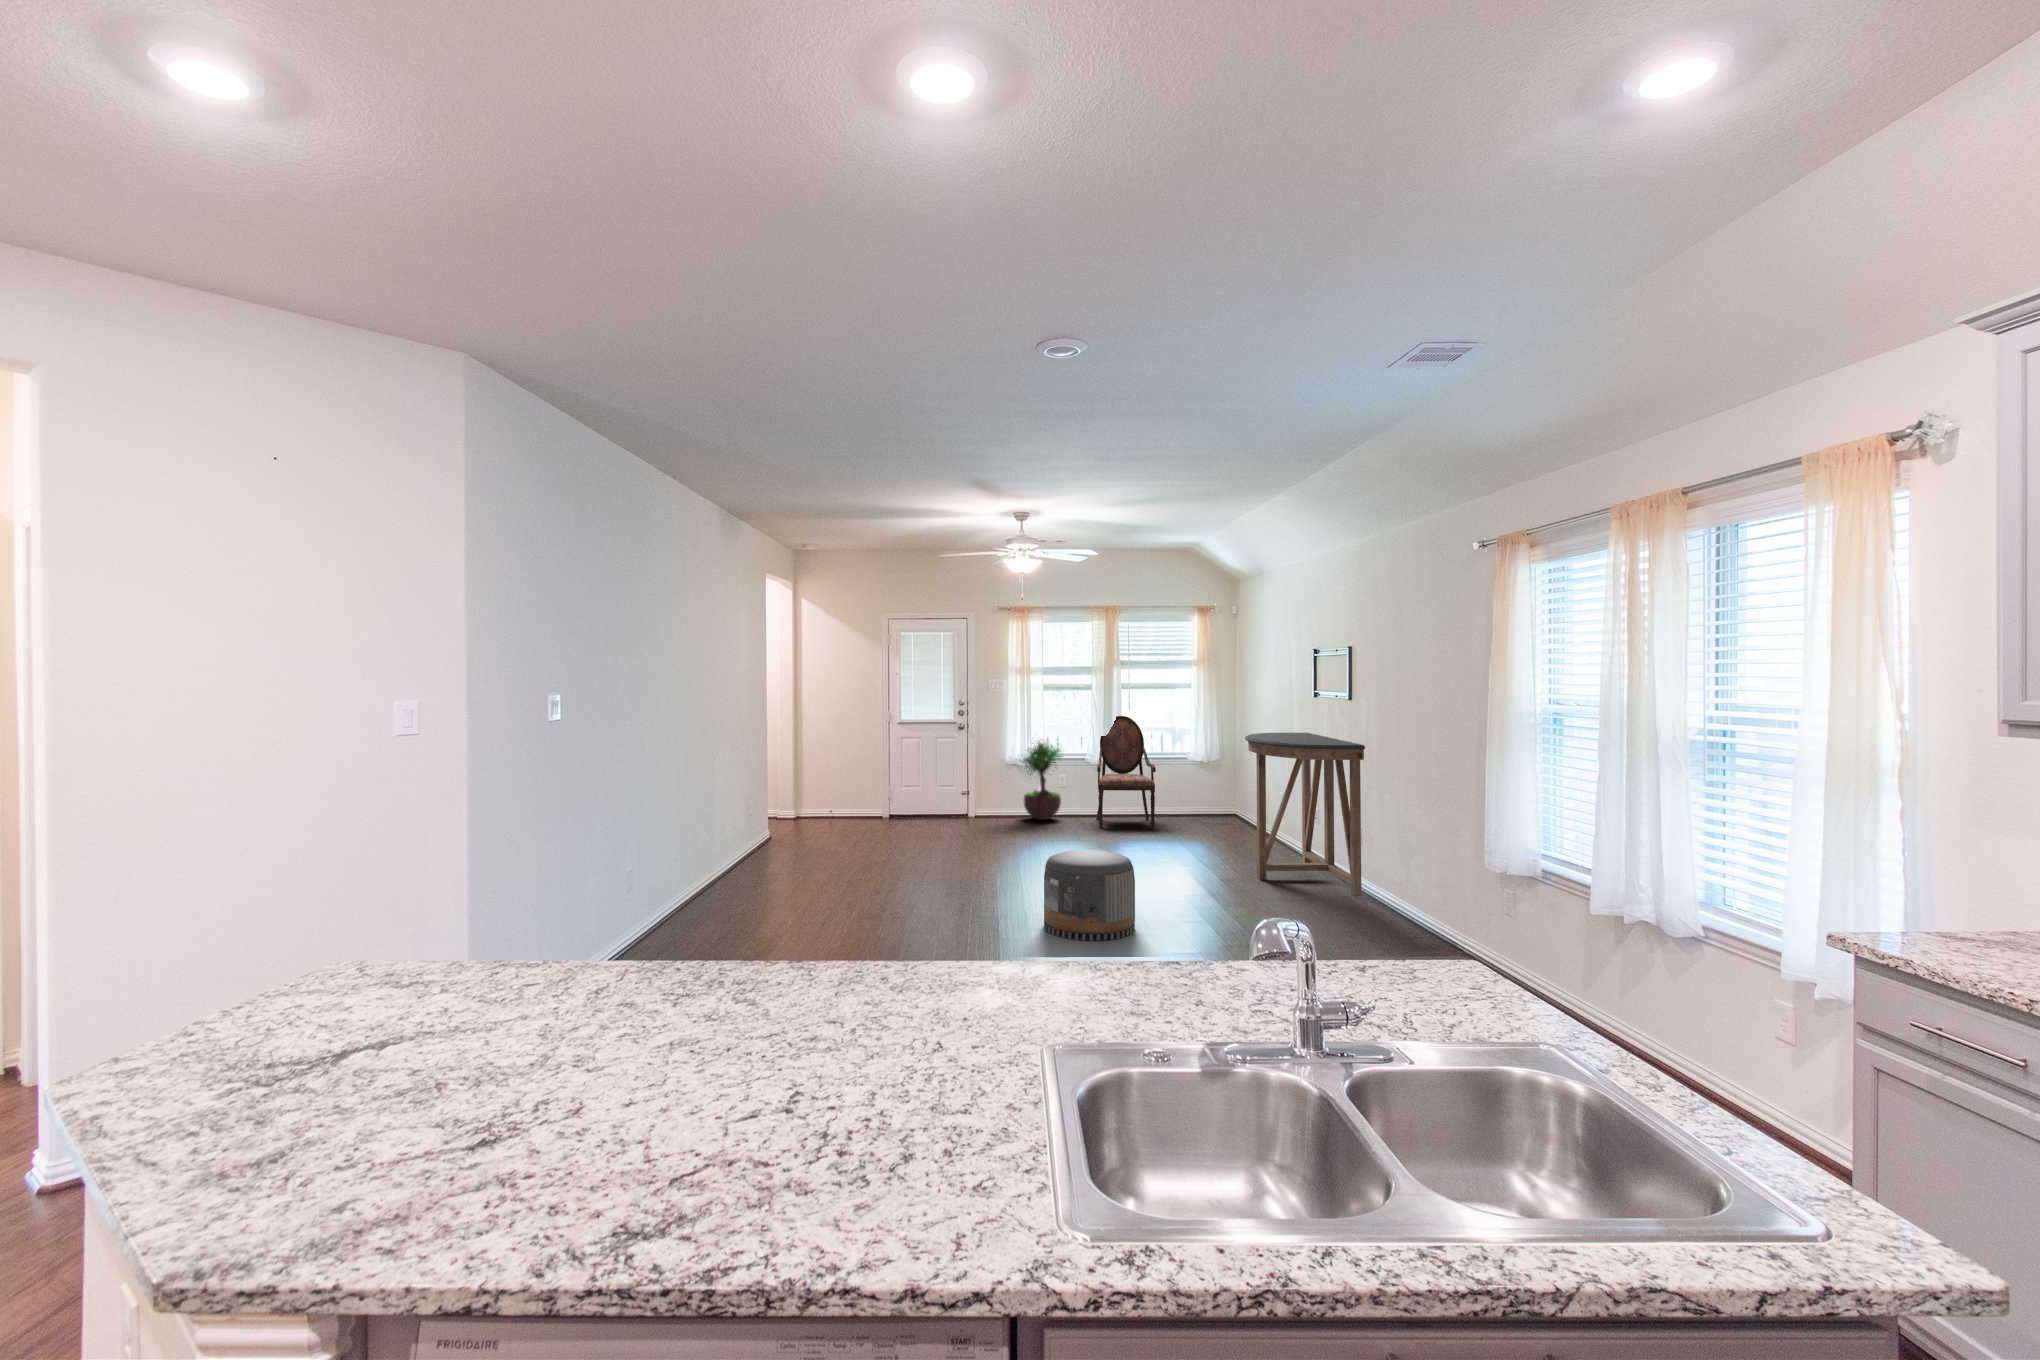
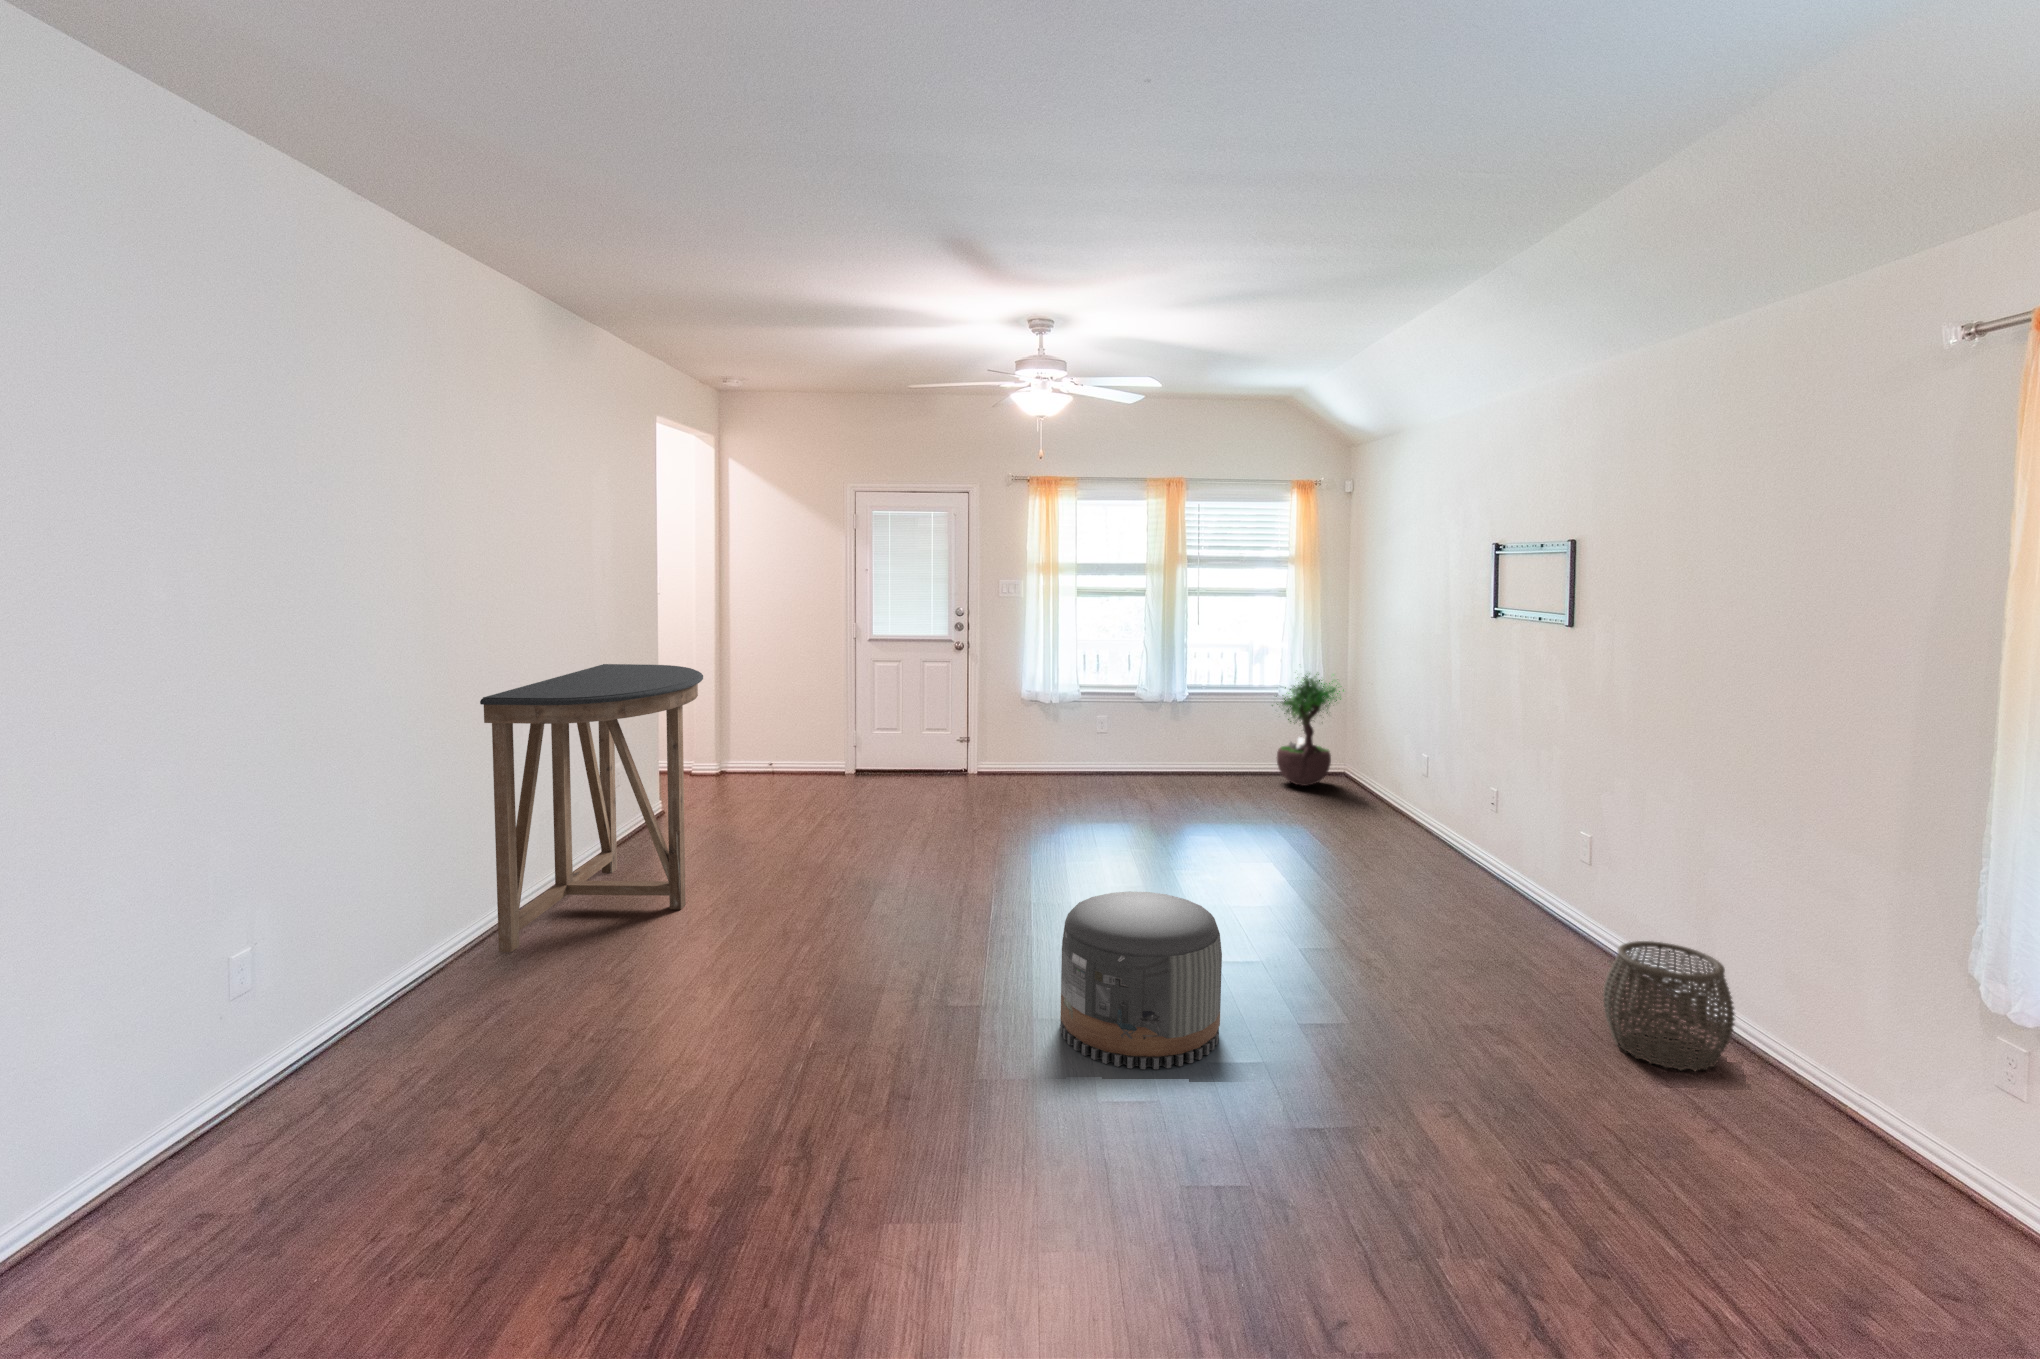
armchair: present [1096,716,1156,827] -> none [1146,635,1234,797]
console table: present [1245,733,1365,896] -> present [480,664,703,952]
potted tree: present [1020,741,1063,820] -> present [1272,673,1344,786]
woven basket: none [1354,872,1423,939] -> present [1603,941,1735,1071]

